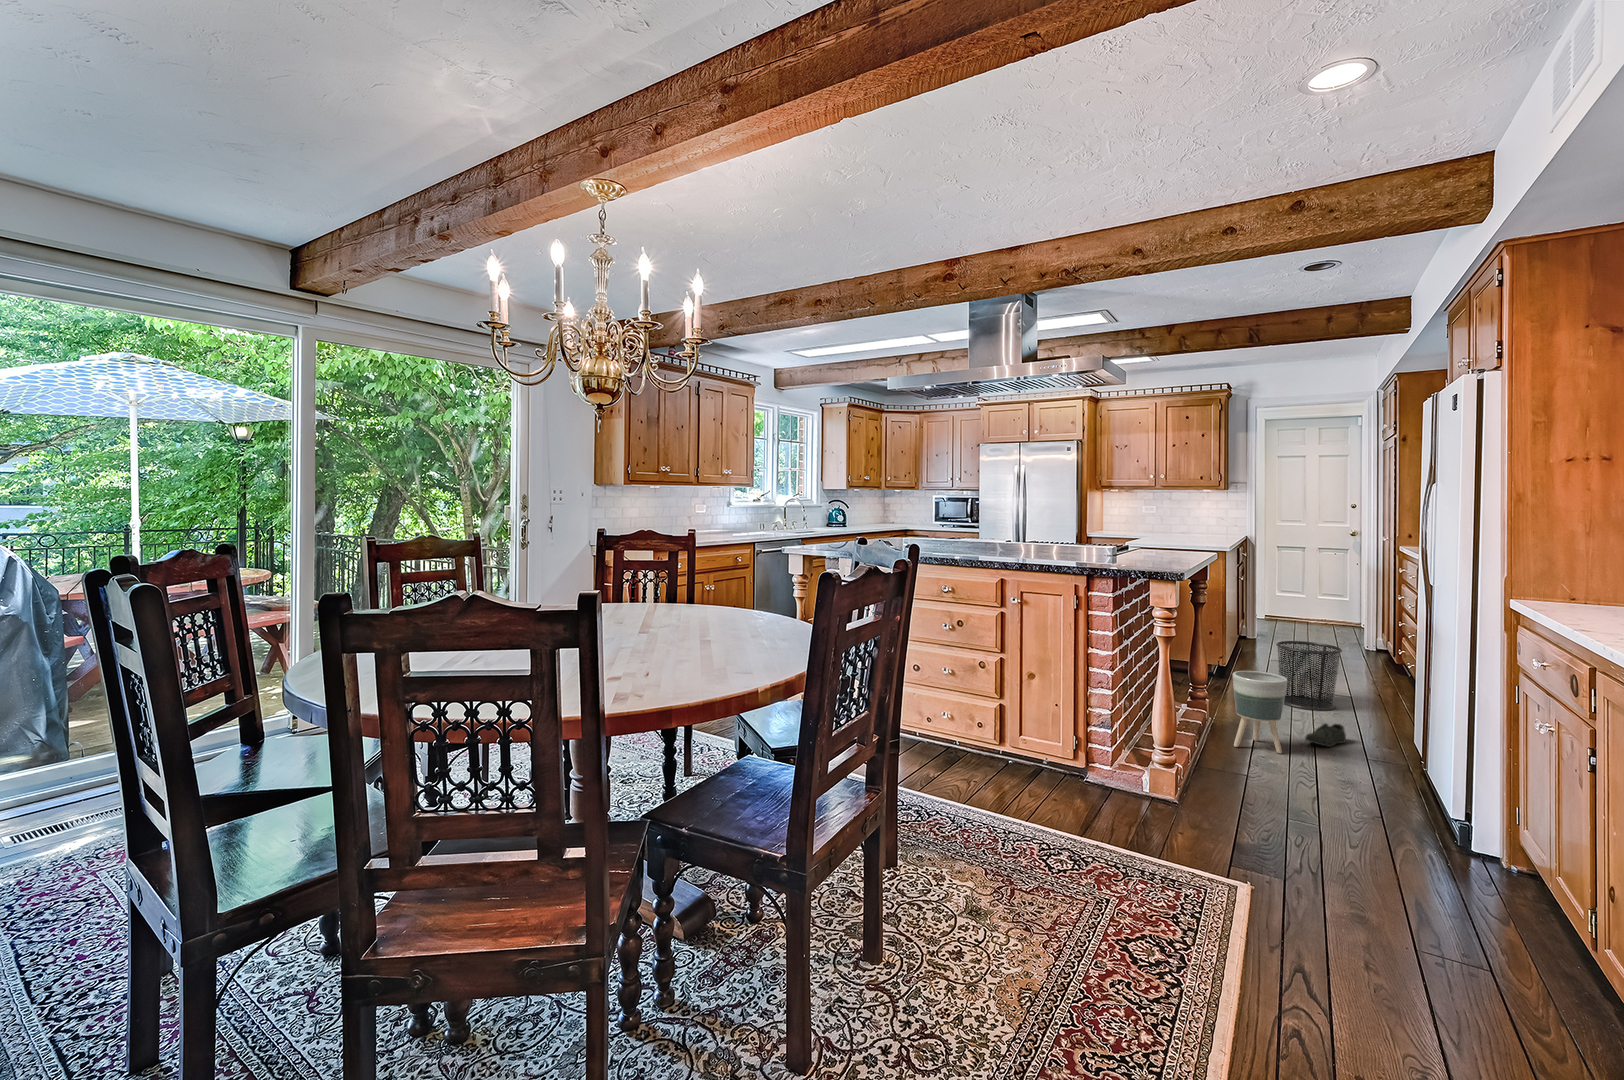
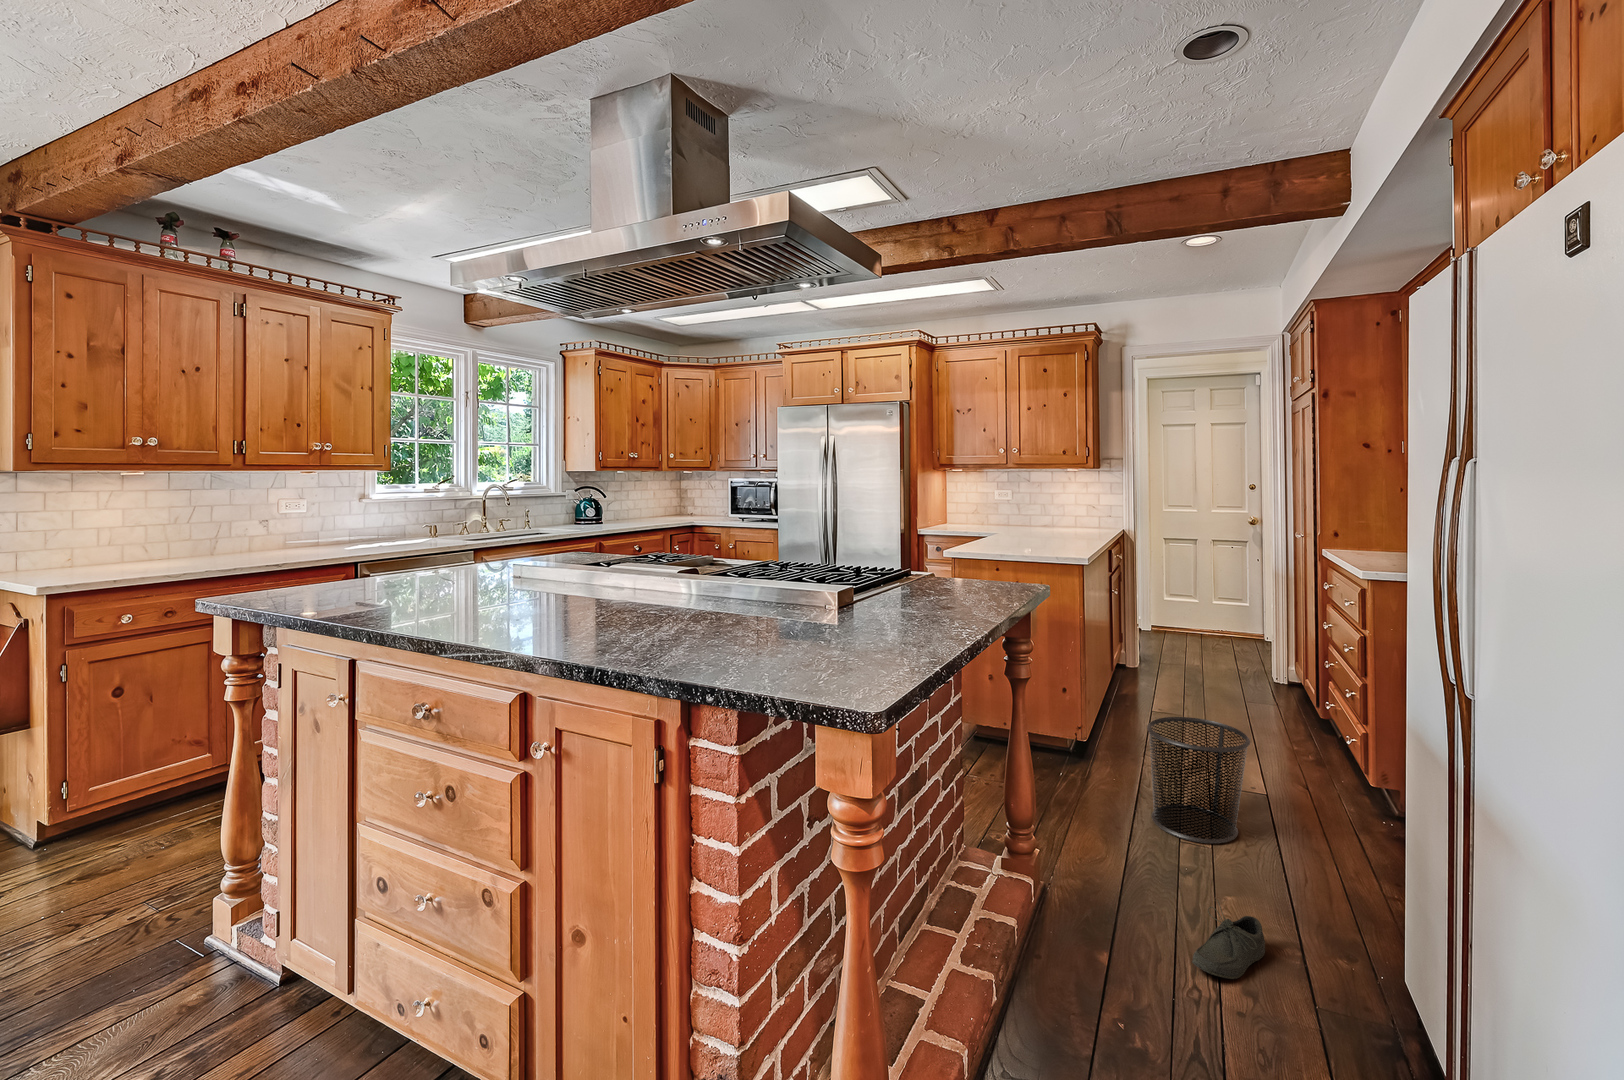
planter: present [1233,671,1288,753] -> none [1056,830,1159,1015]

